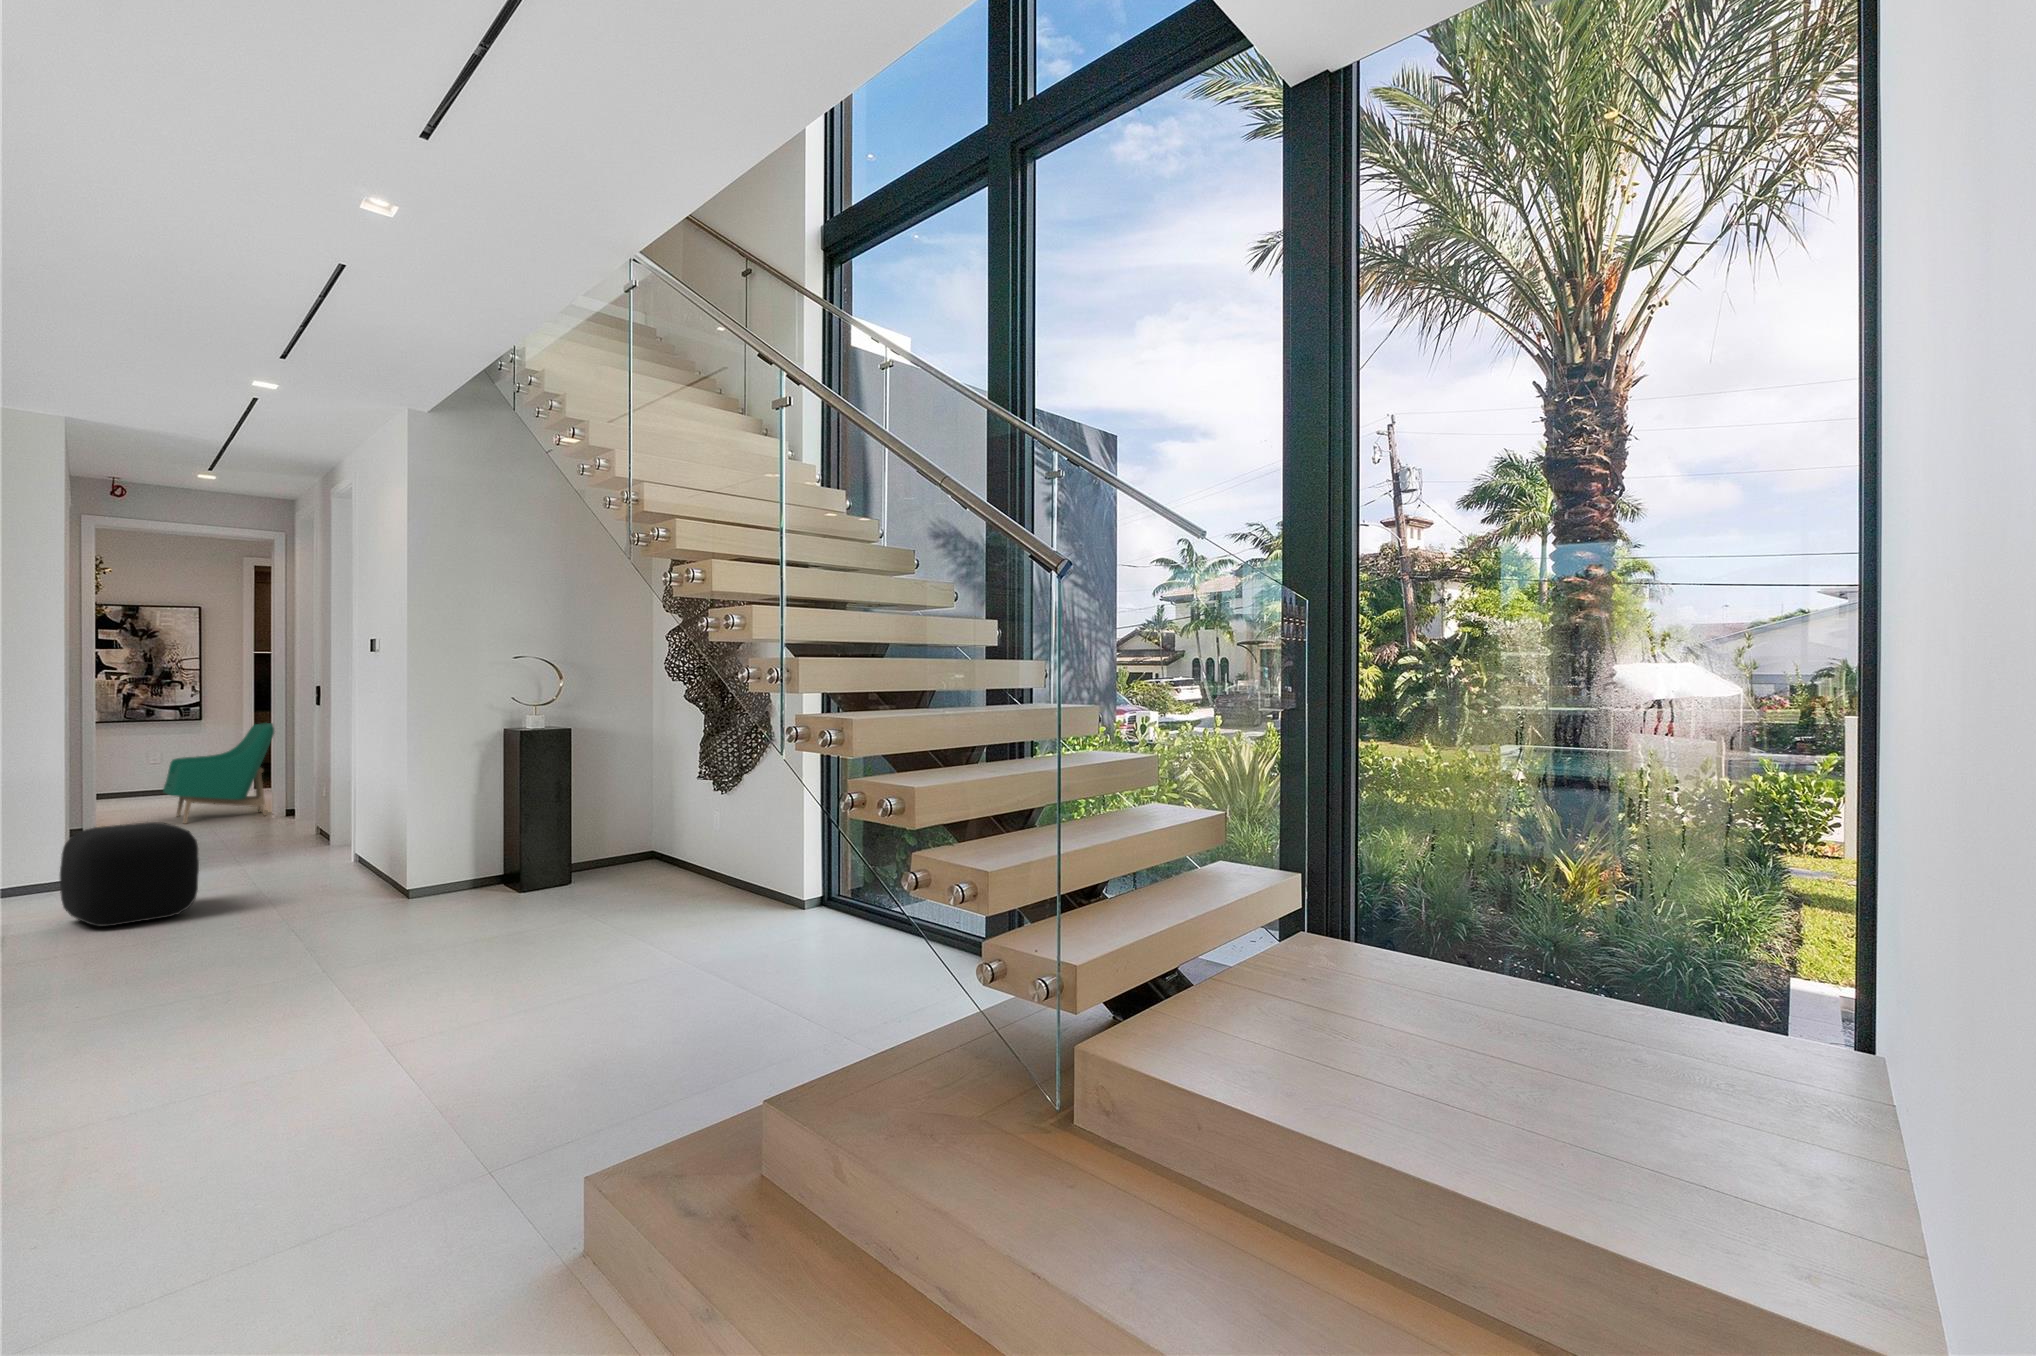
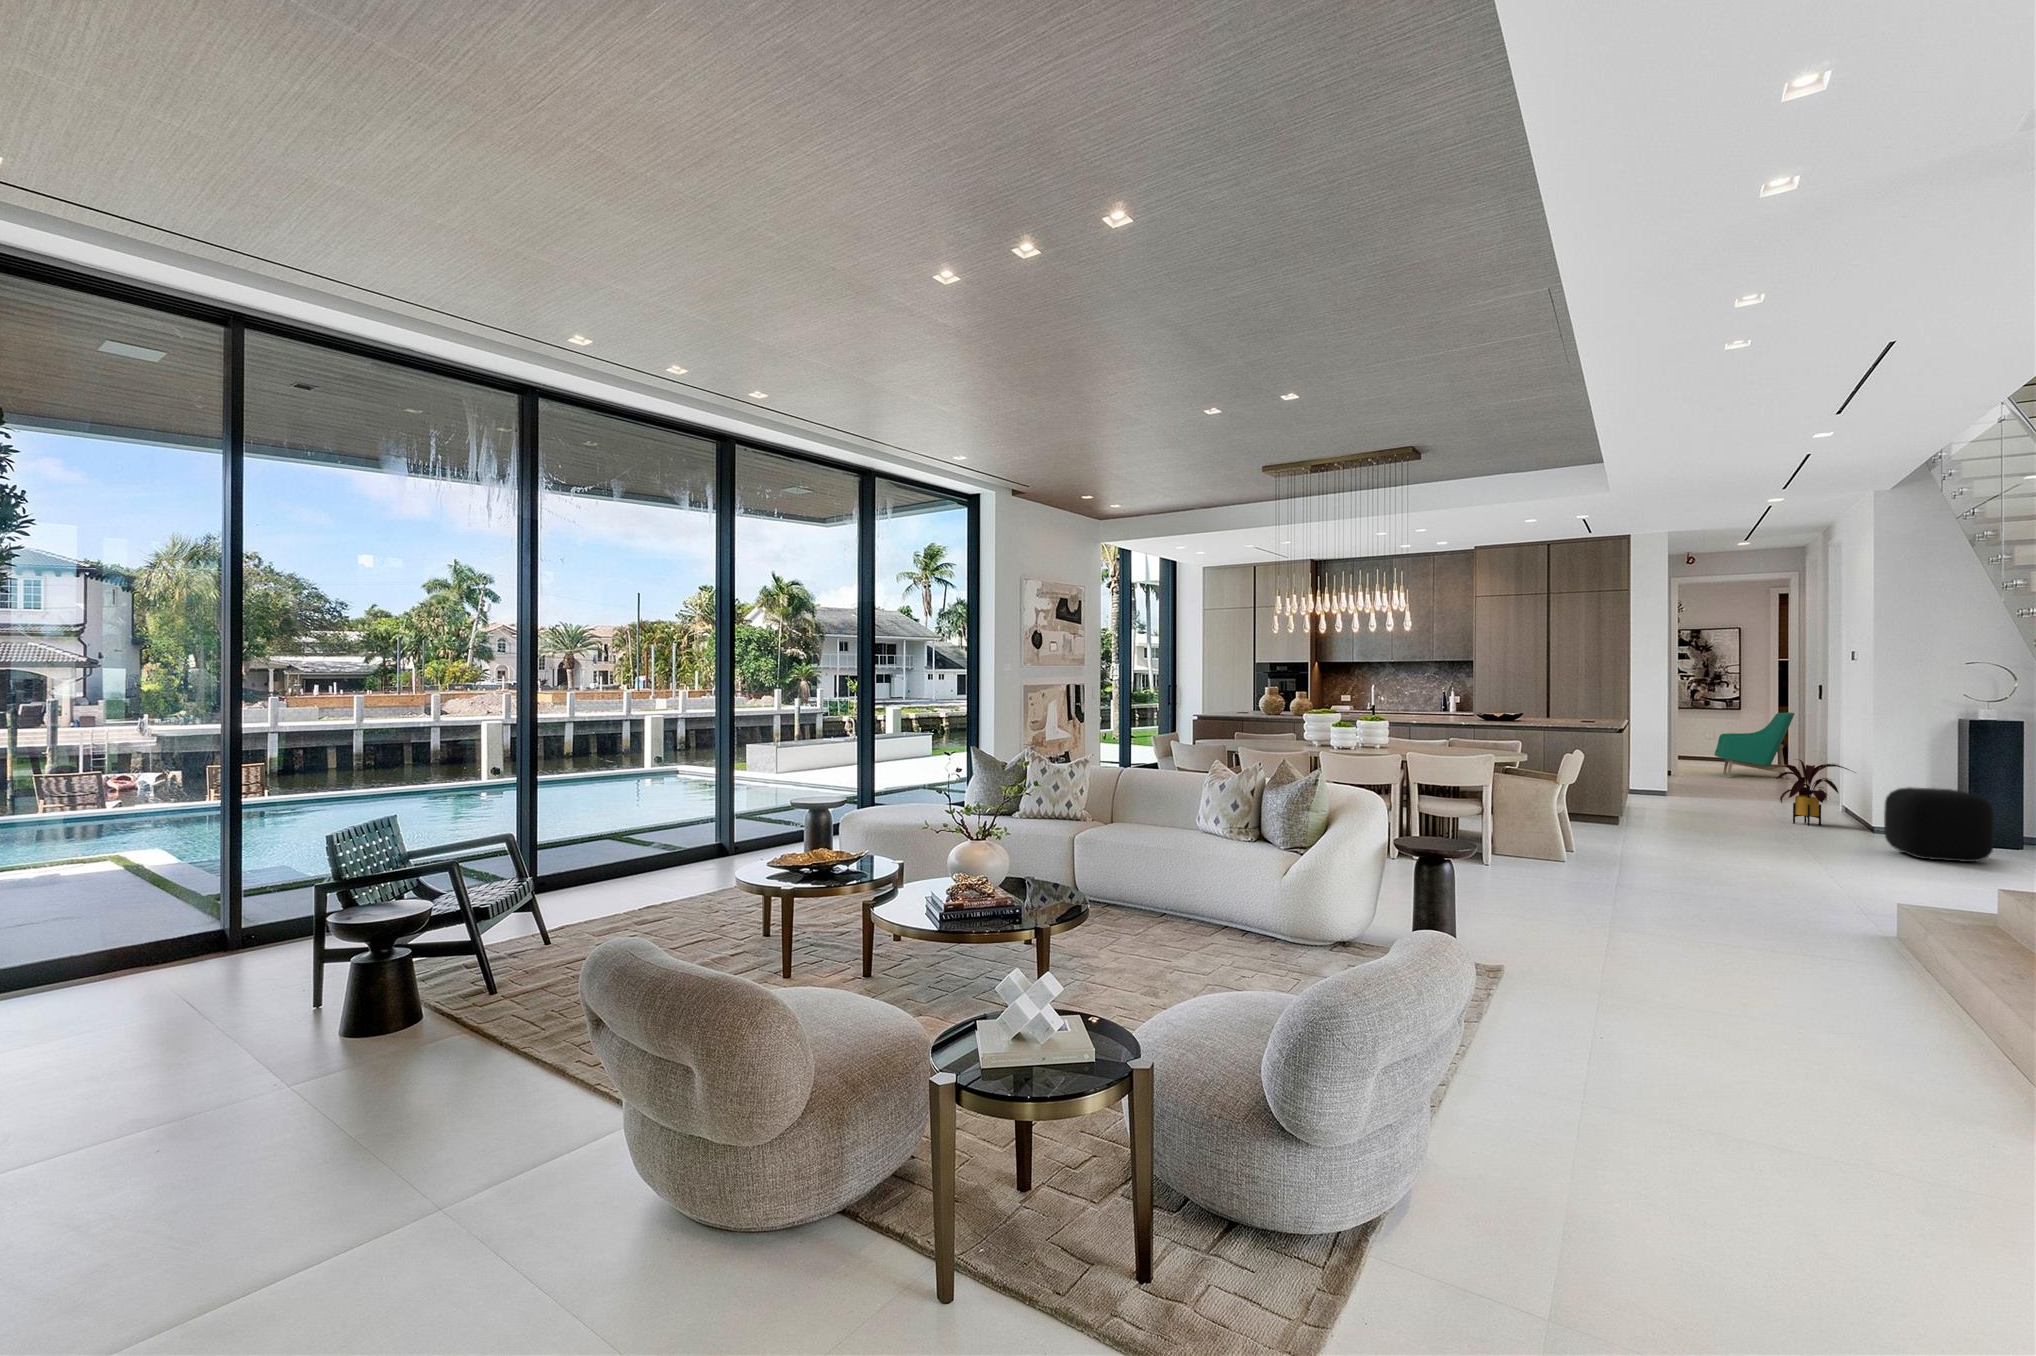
house plant: none [264,802,385,901] -> present [1772,760,1853,826]
ottoman: present [60,822,199,926] -> present [1884,787,1994,862]

